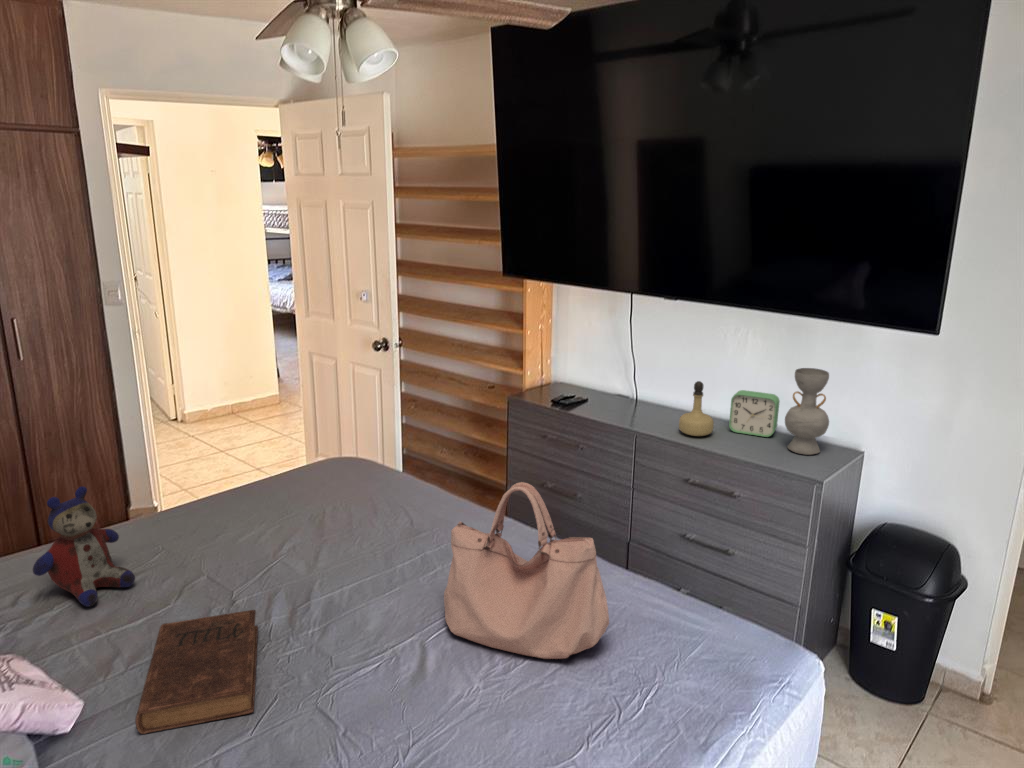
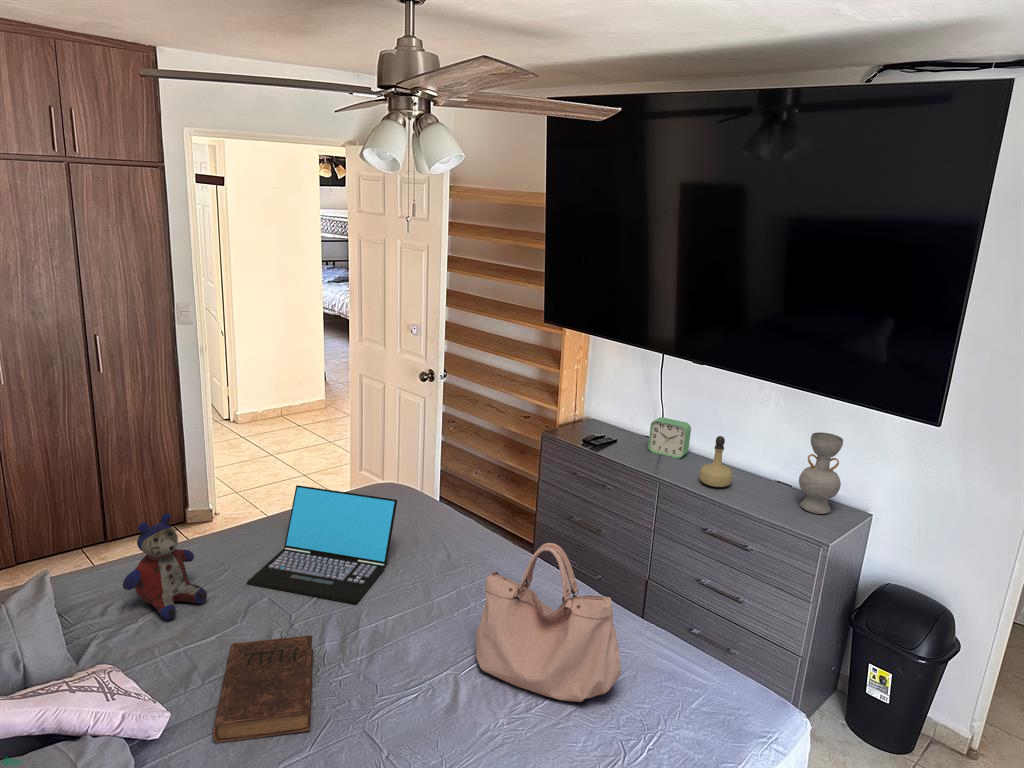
alarm clock: present [729,390,780,437] -> present [648,417,691,458]
laptop: none [183,455,350,576] -> present [247,485,397,604]

